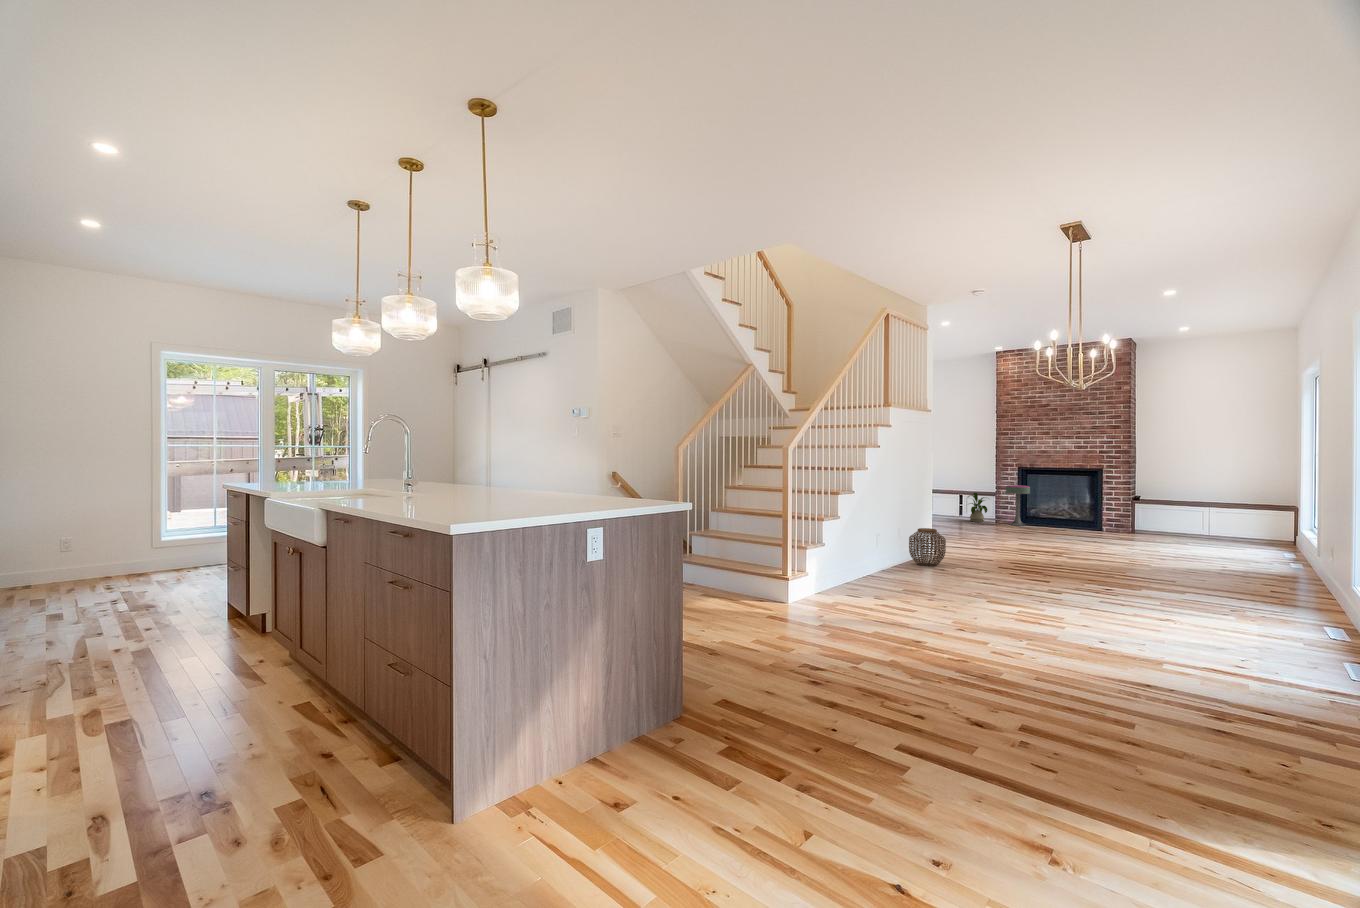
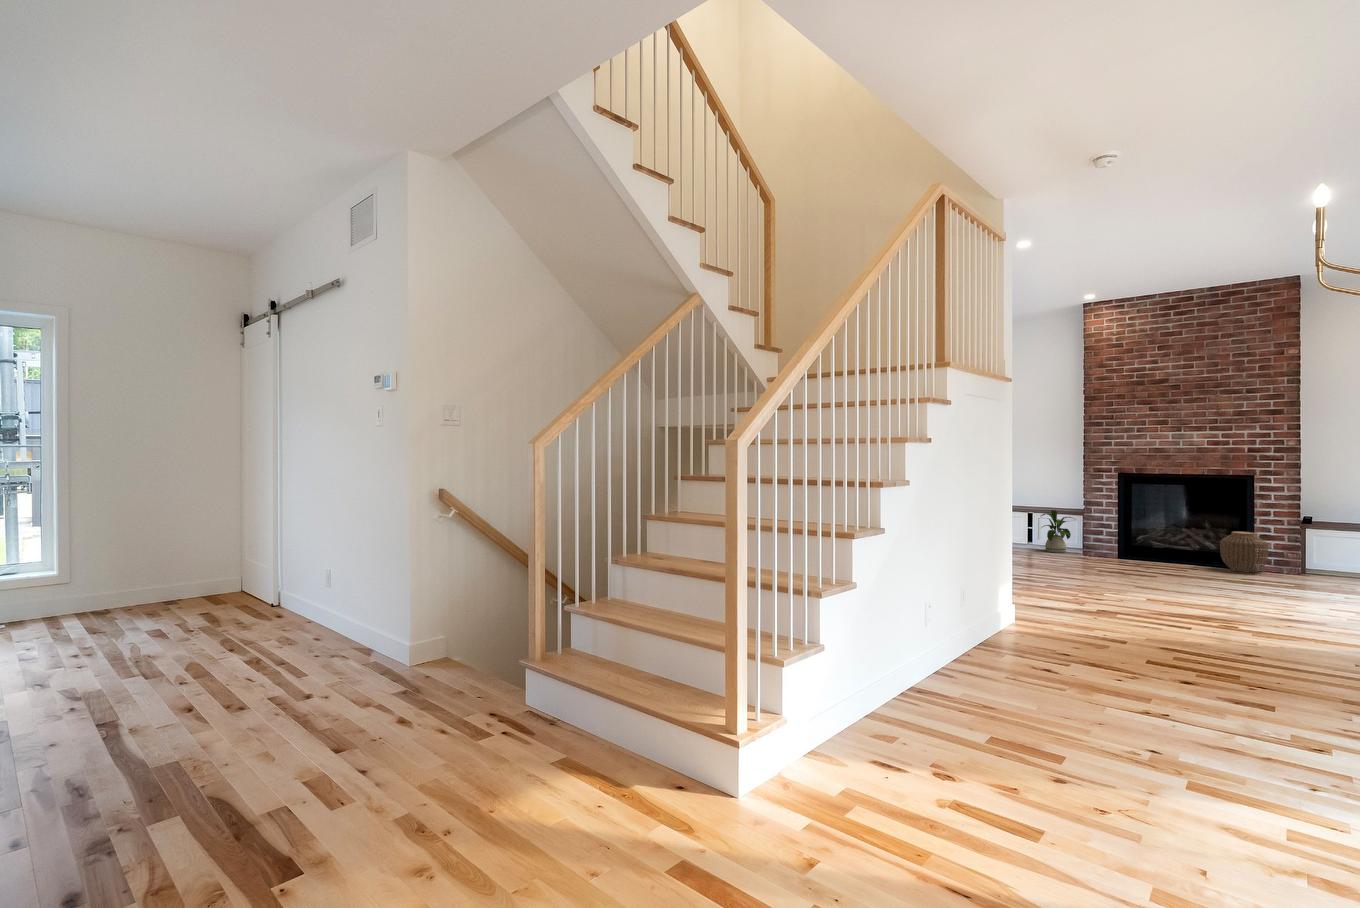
bar stool: present [1006,485,1030,526] -> none [1101,500,1138,560]
woven basket: present [909,528,946,566] -> present [1220,531,1268,572]

